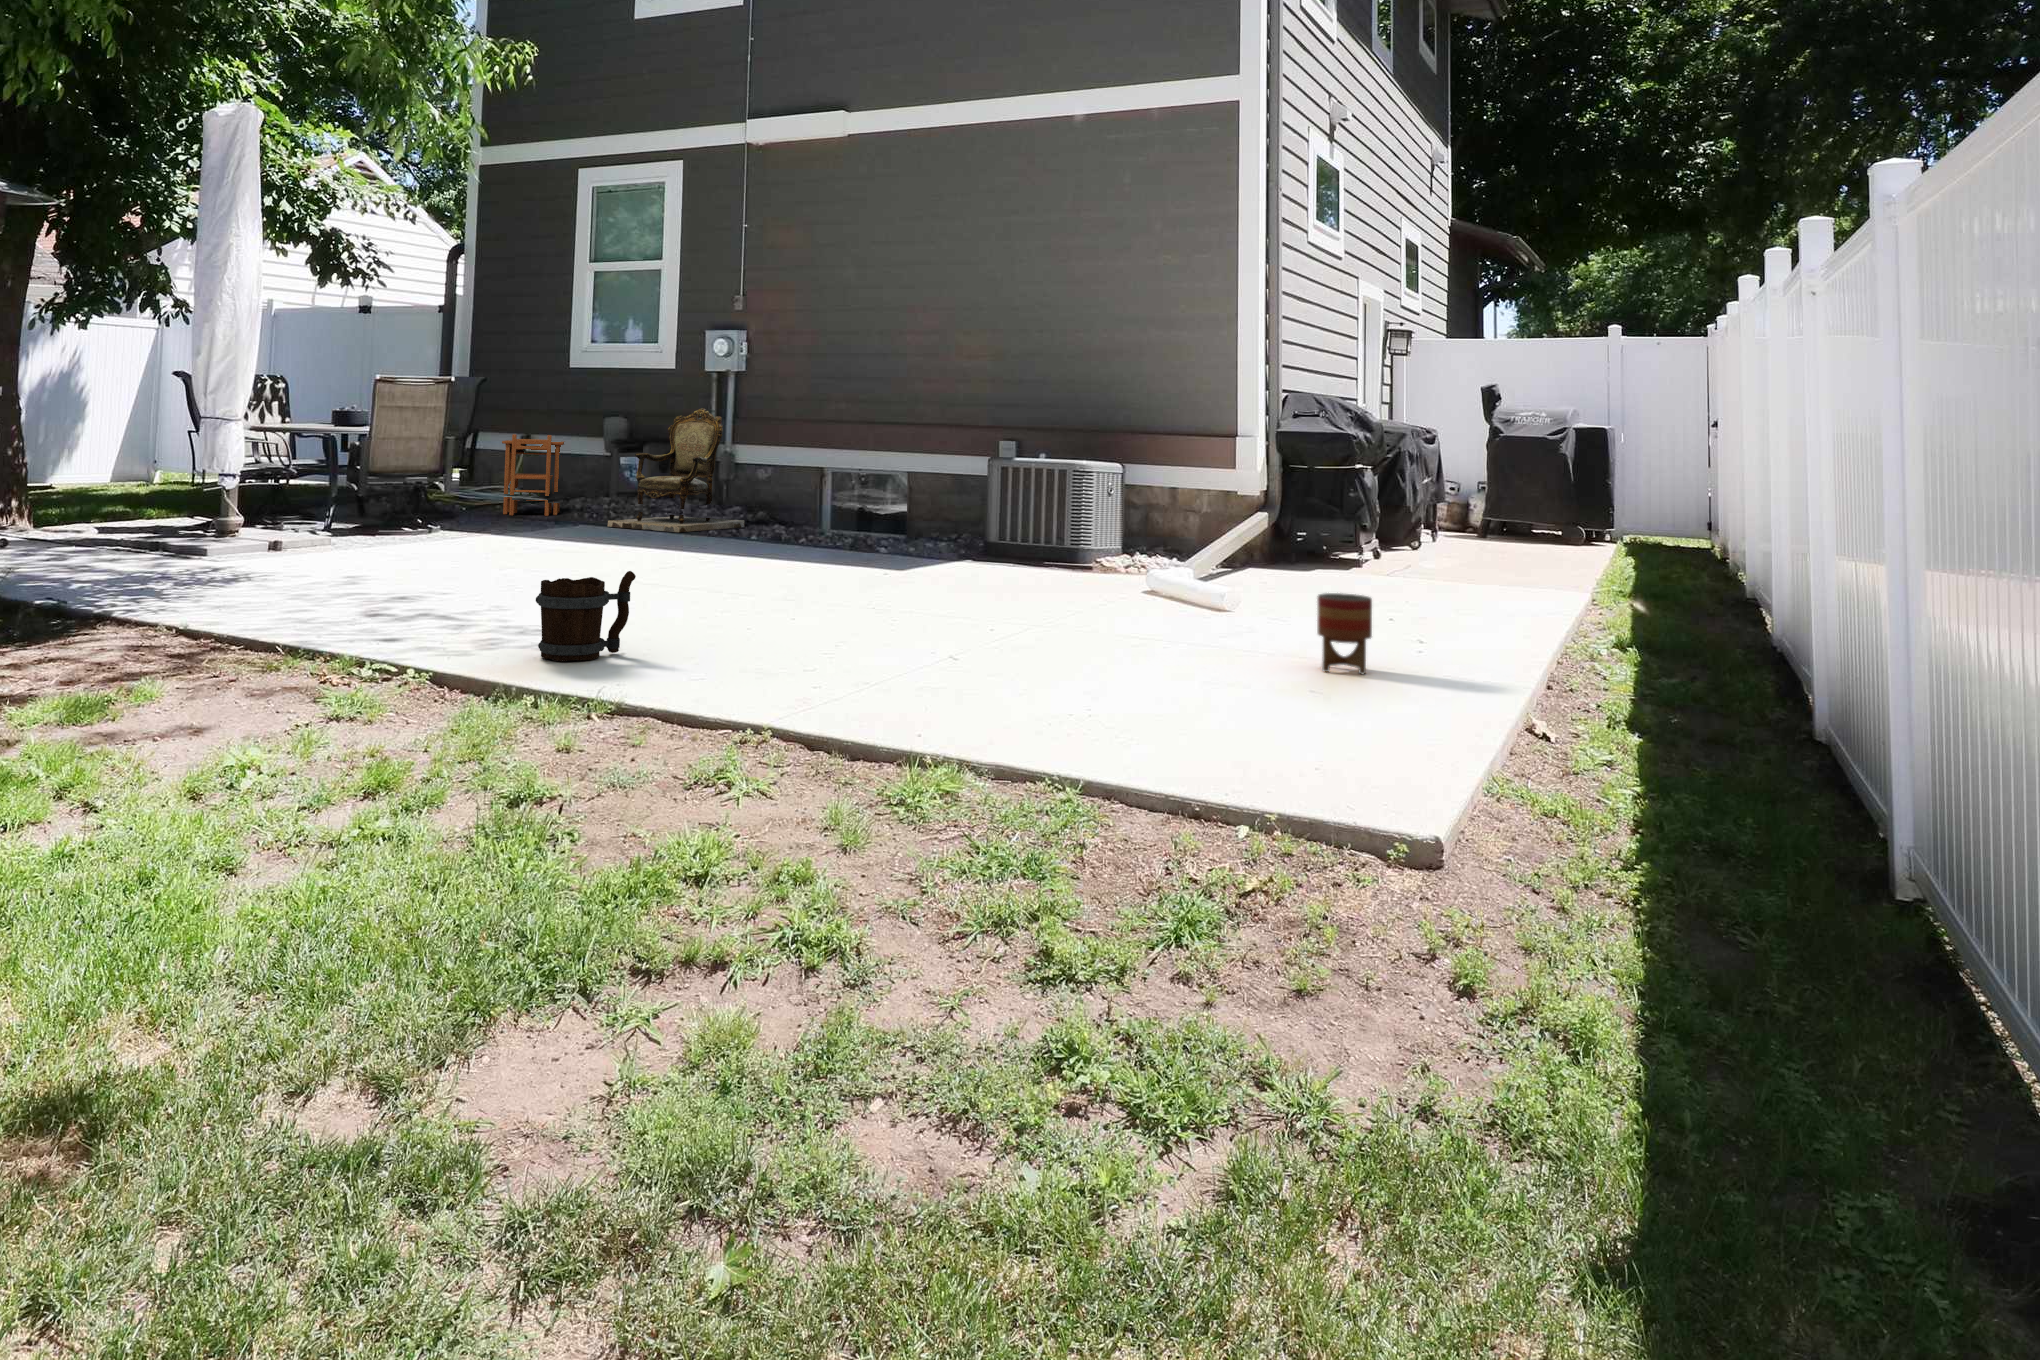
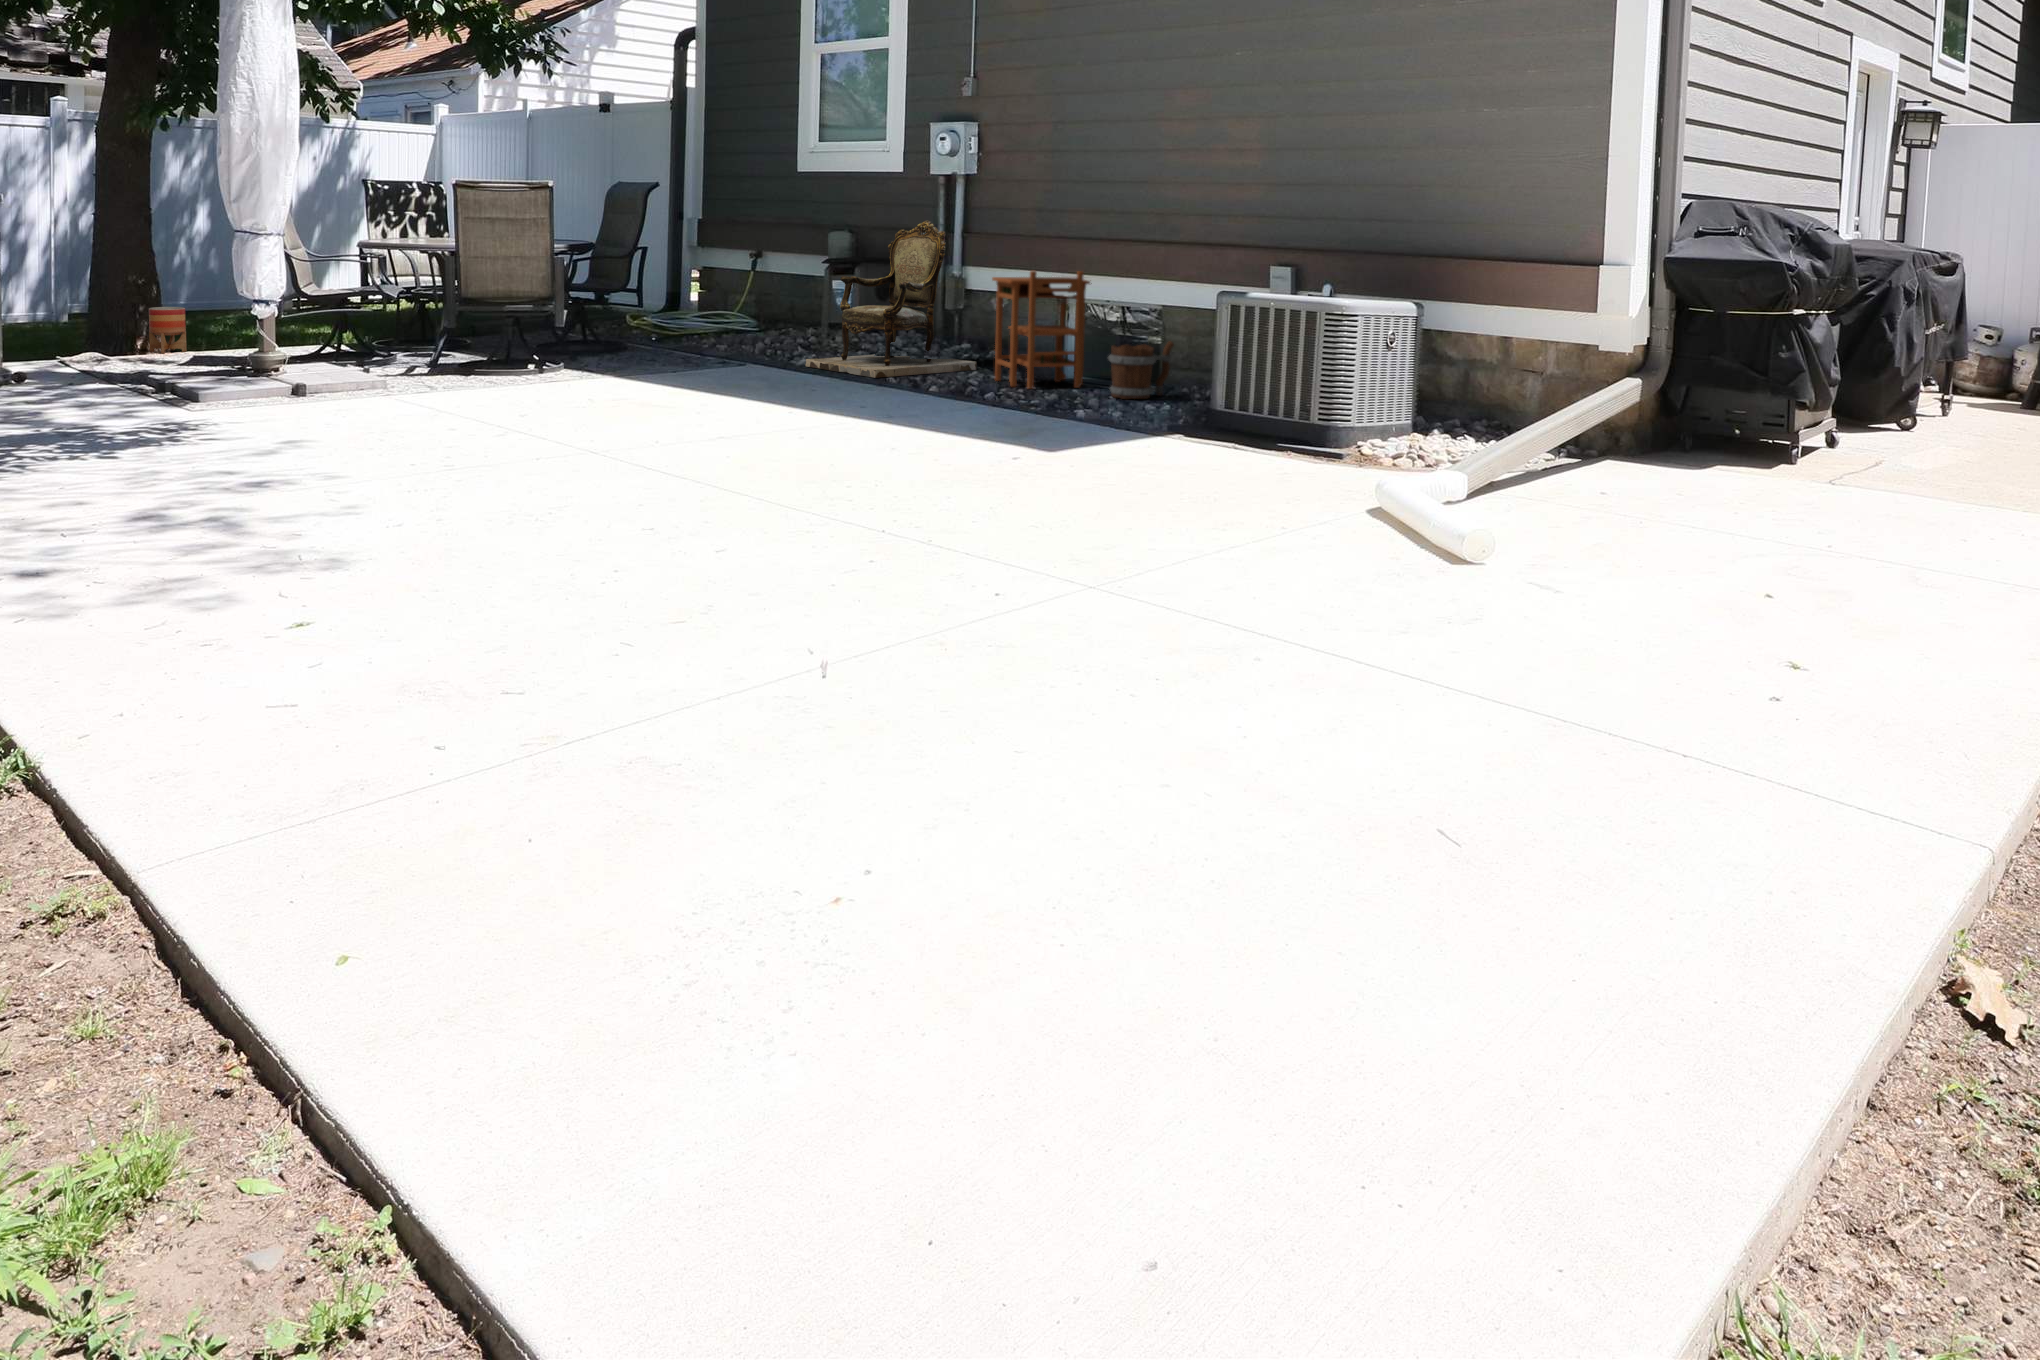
side table: present [502,434,564,516] -> present [992,271,1090,389]
bucket: present [536,571,636,662] -> present [1108,341,1174,399]
planter: present [1317,593,1372,674] -> present [149,307,187,353]

